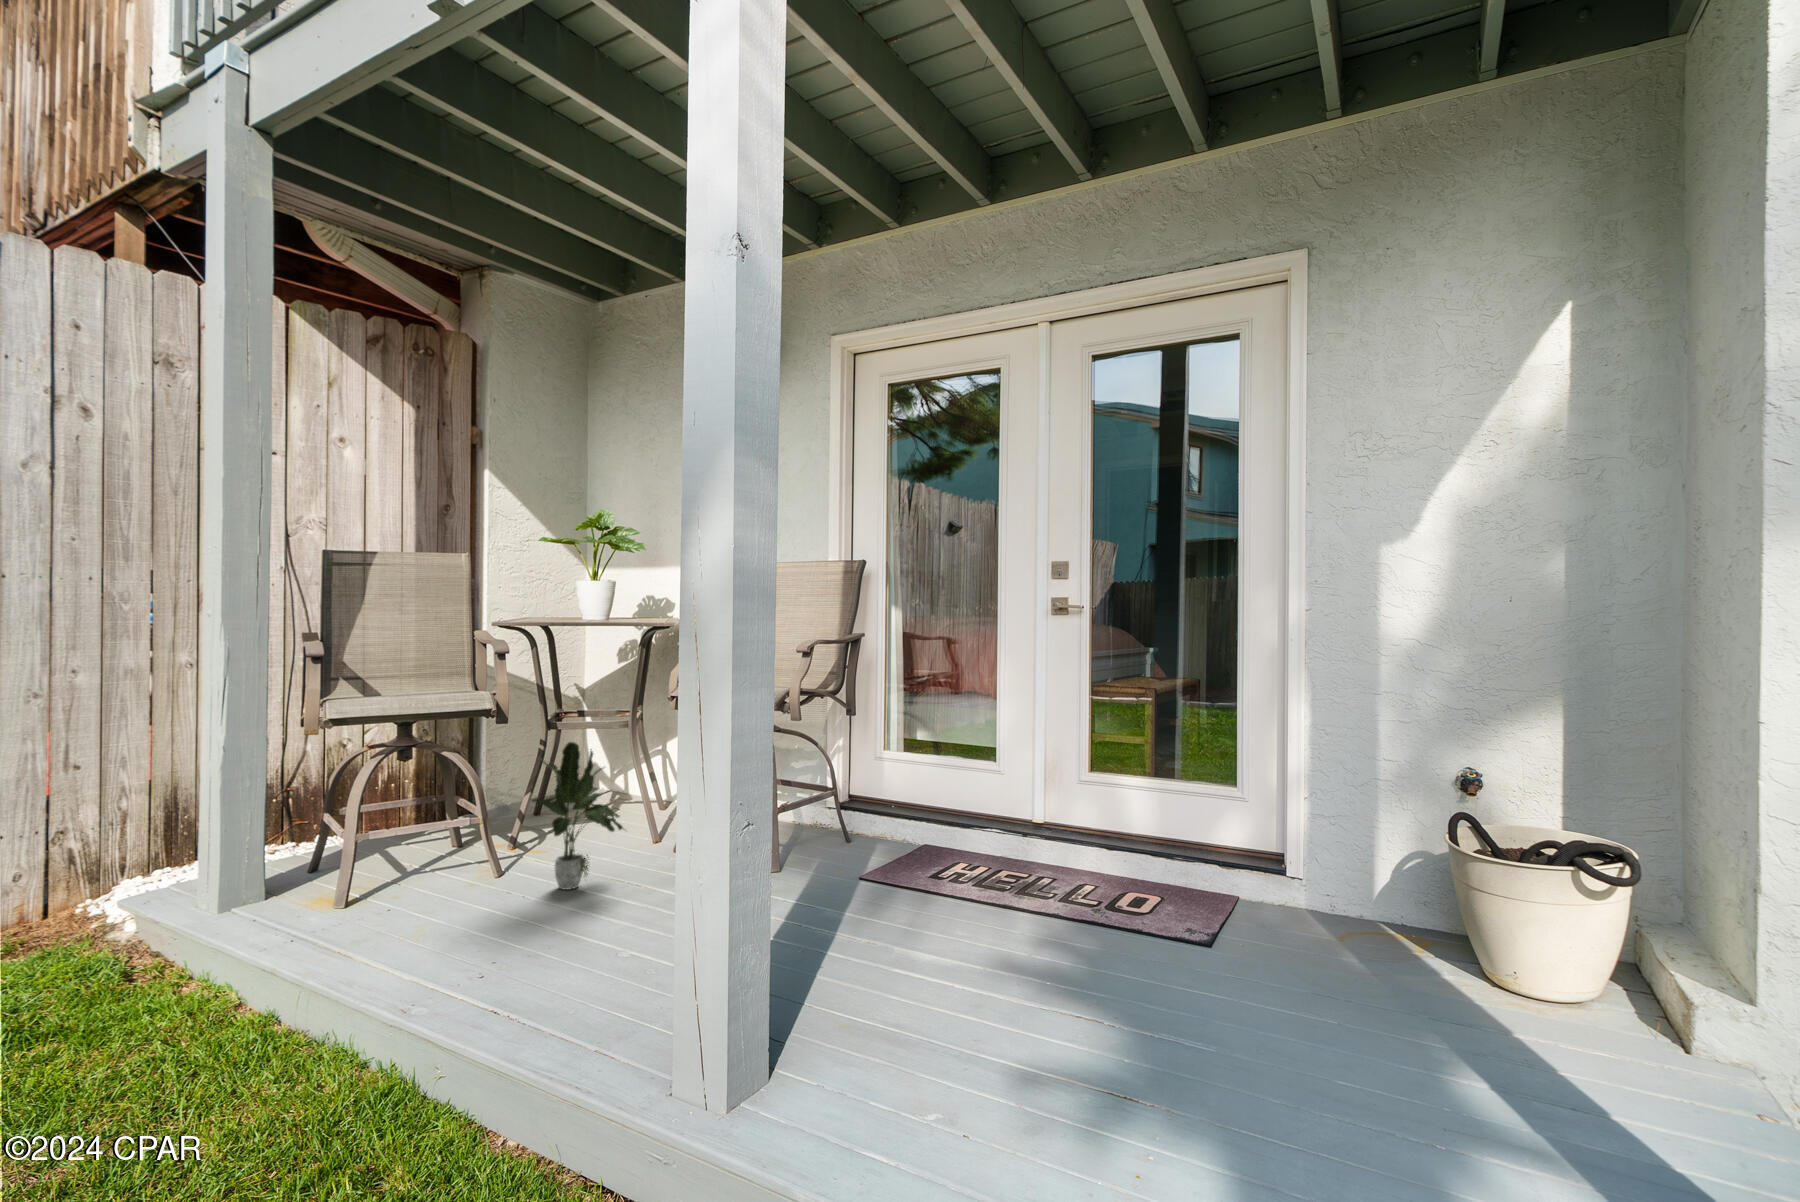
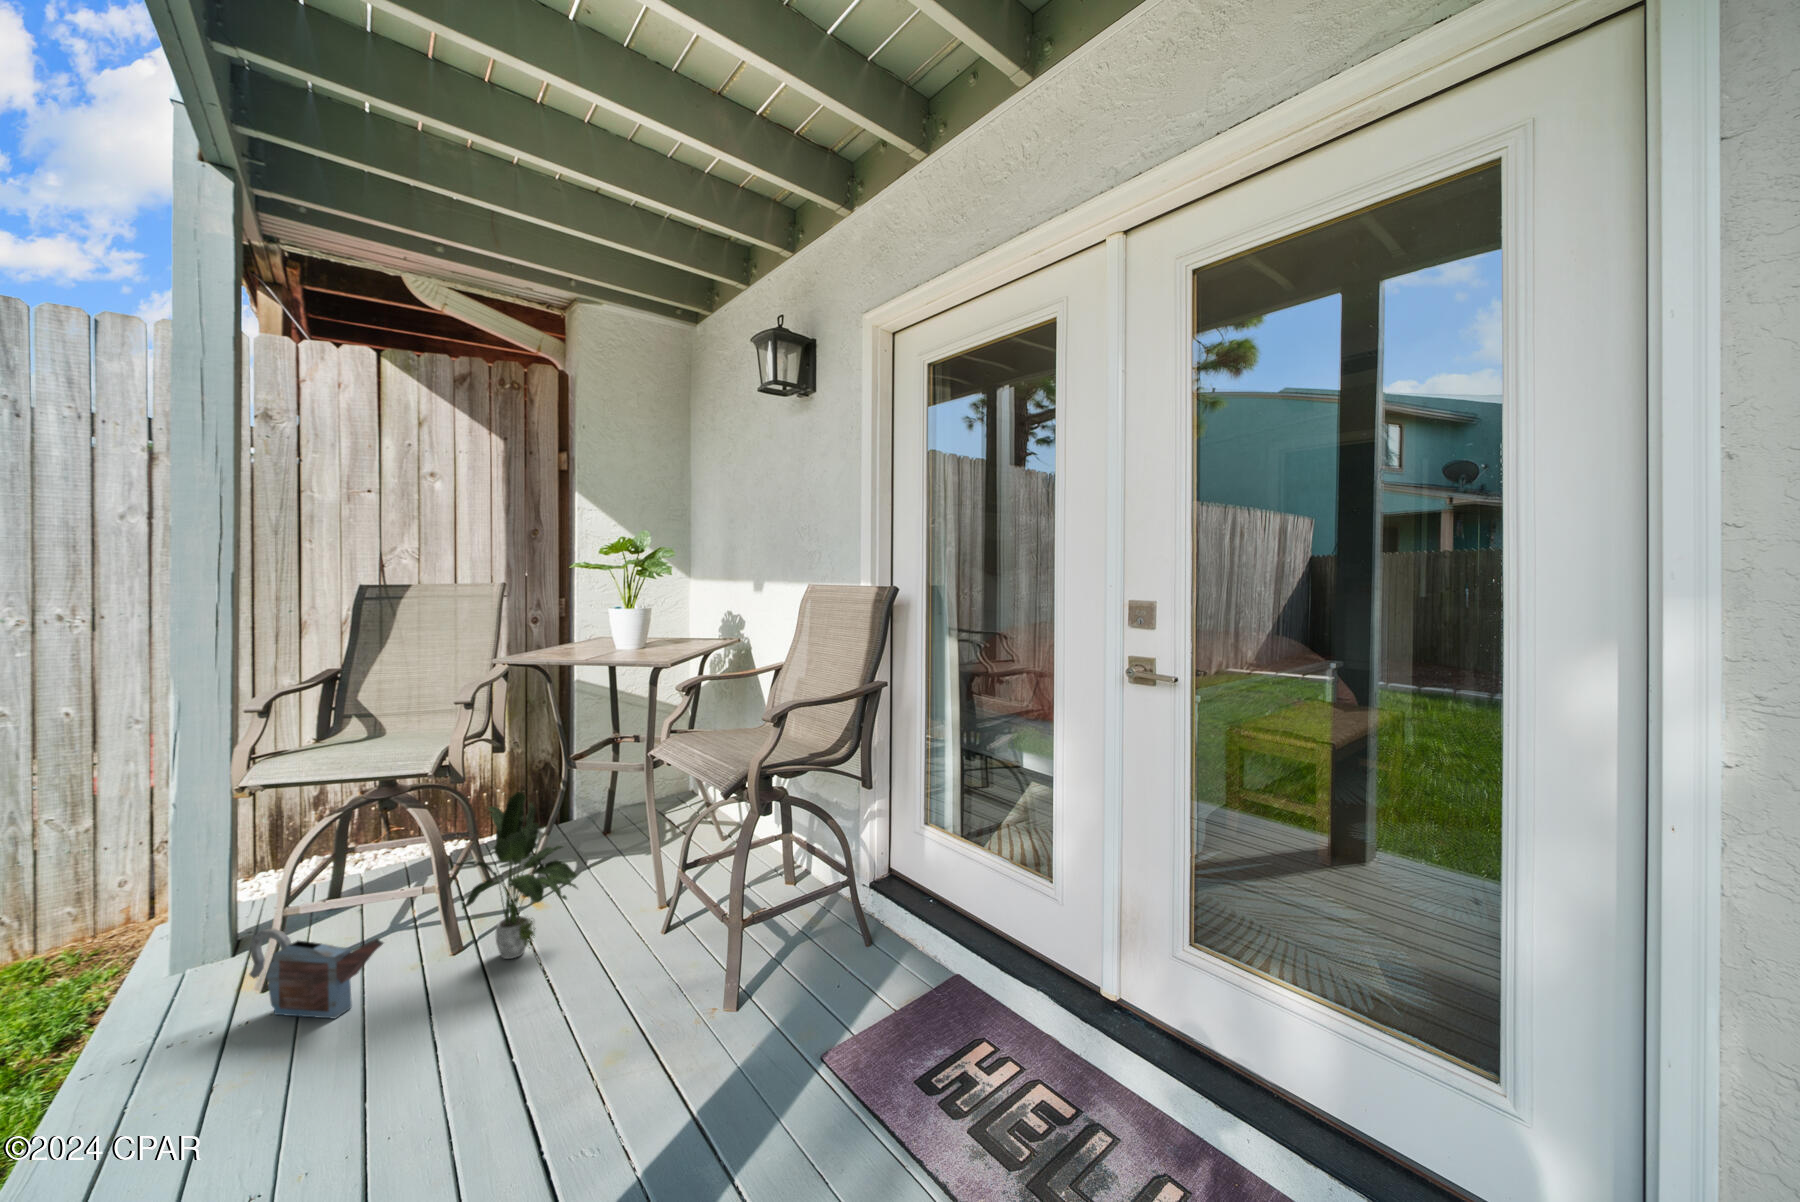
watering can: none [368,857,512,935] -> present [250,929,383,1019]

